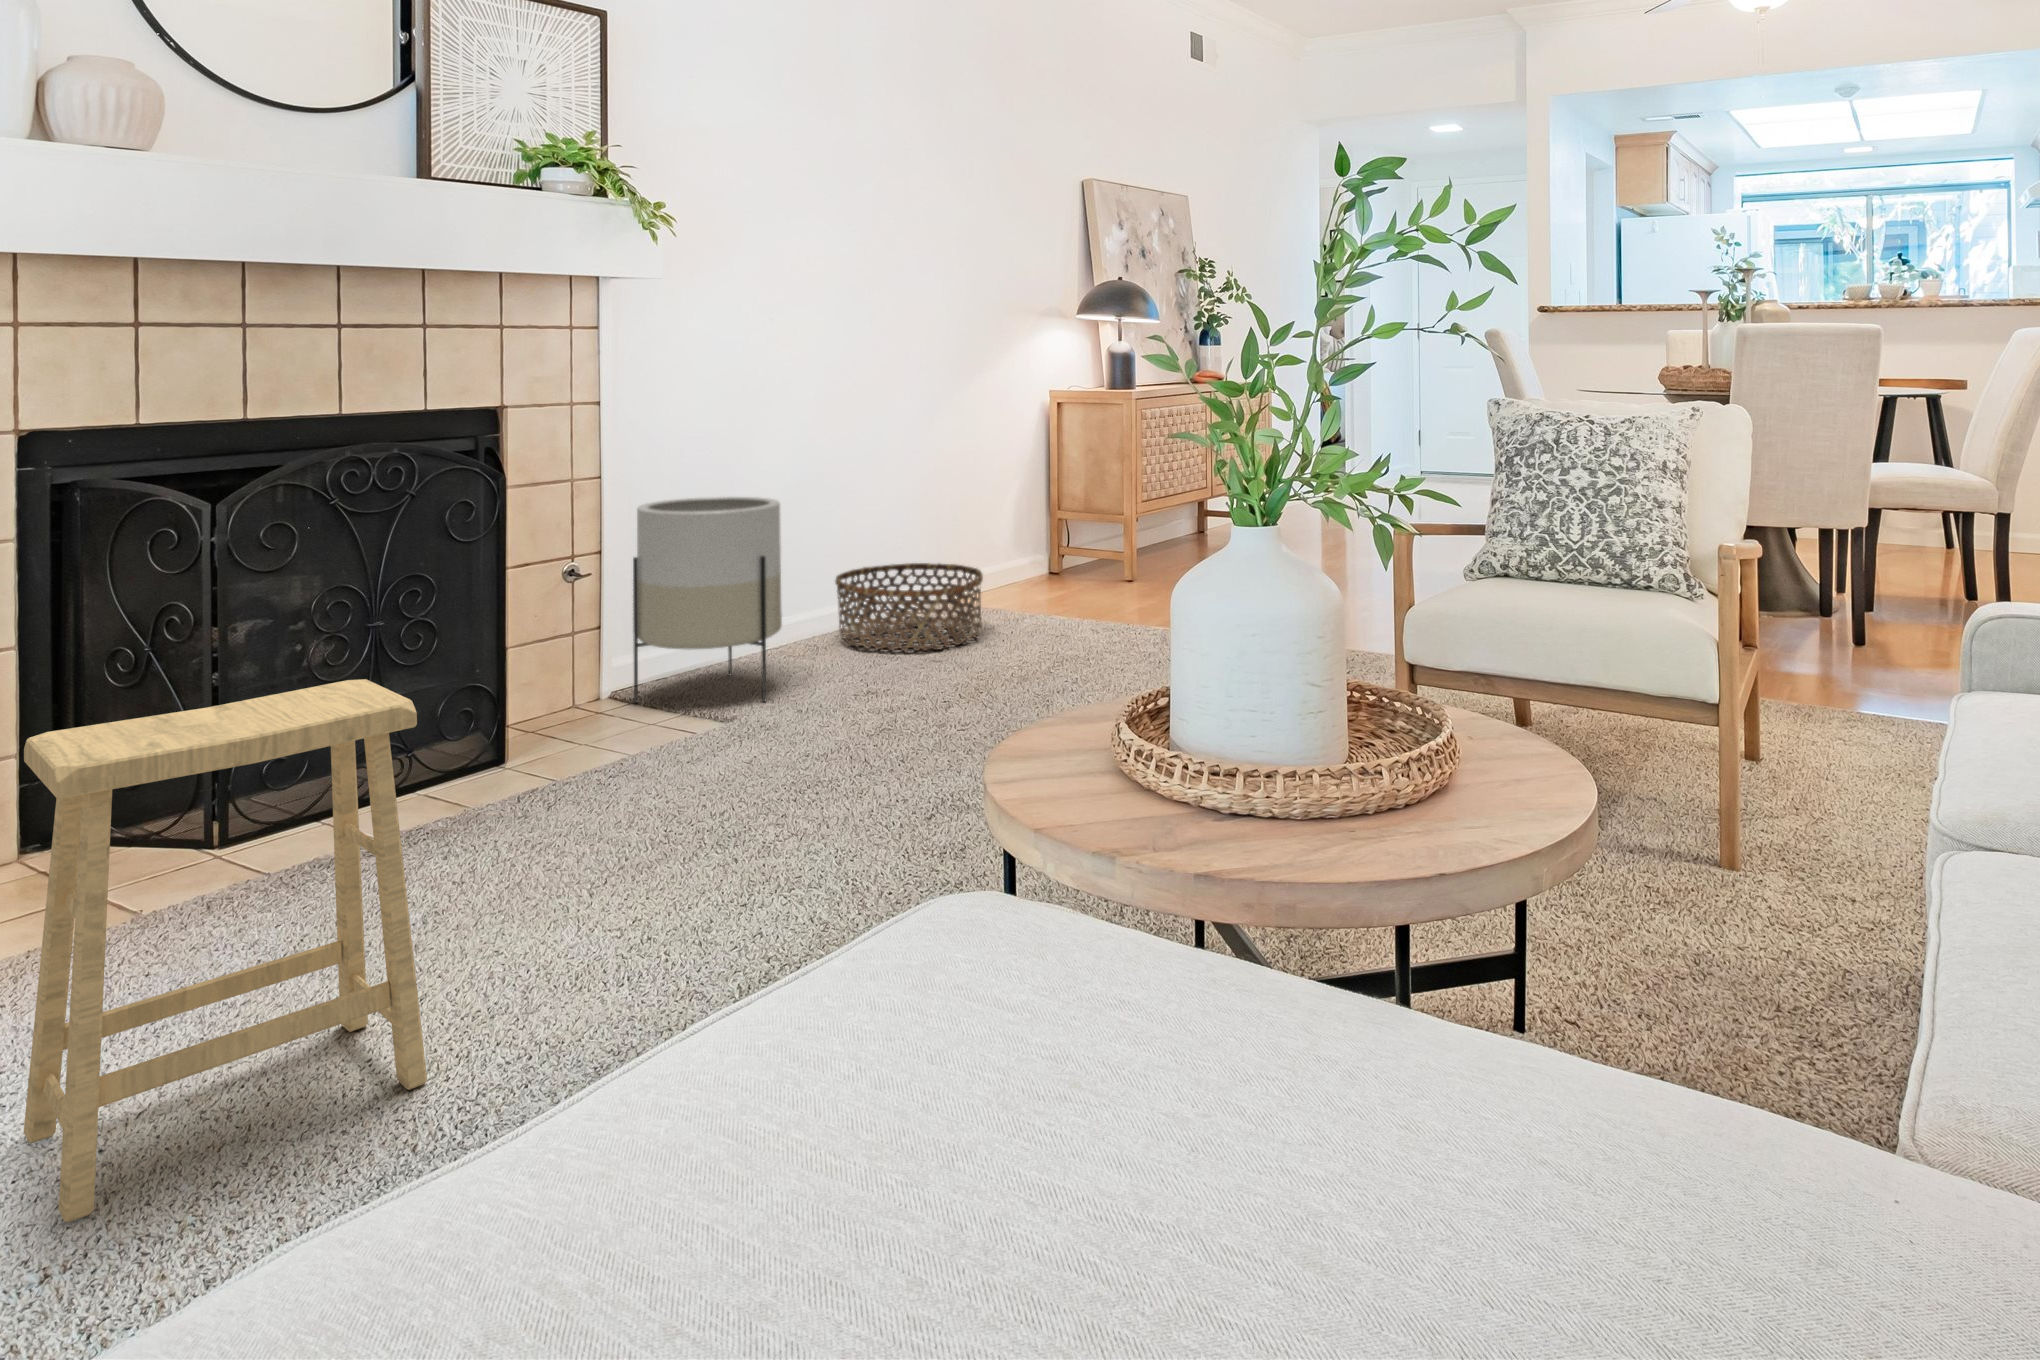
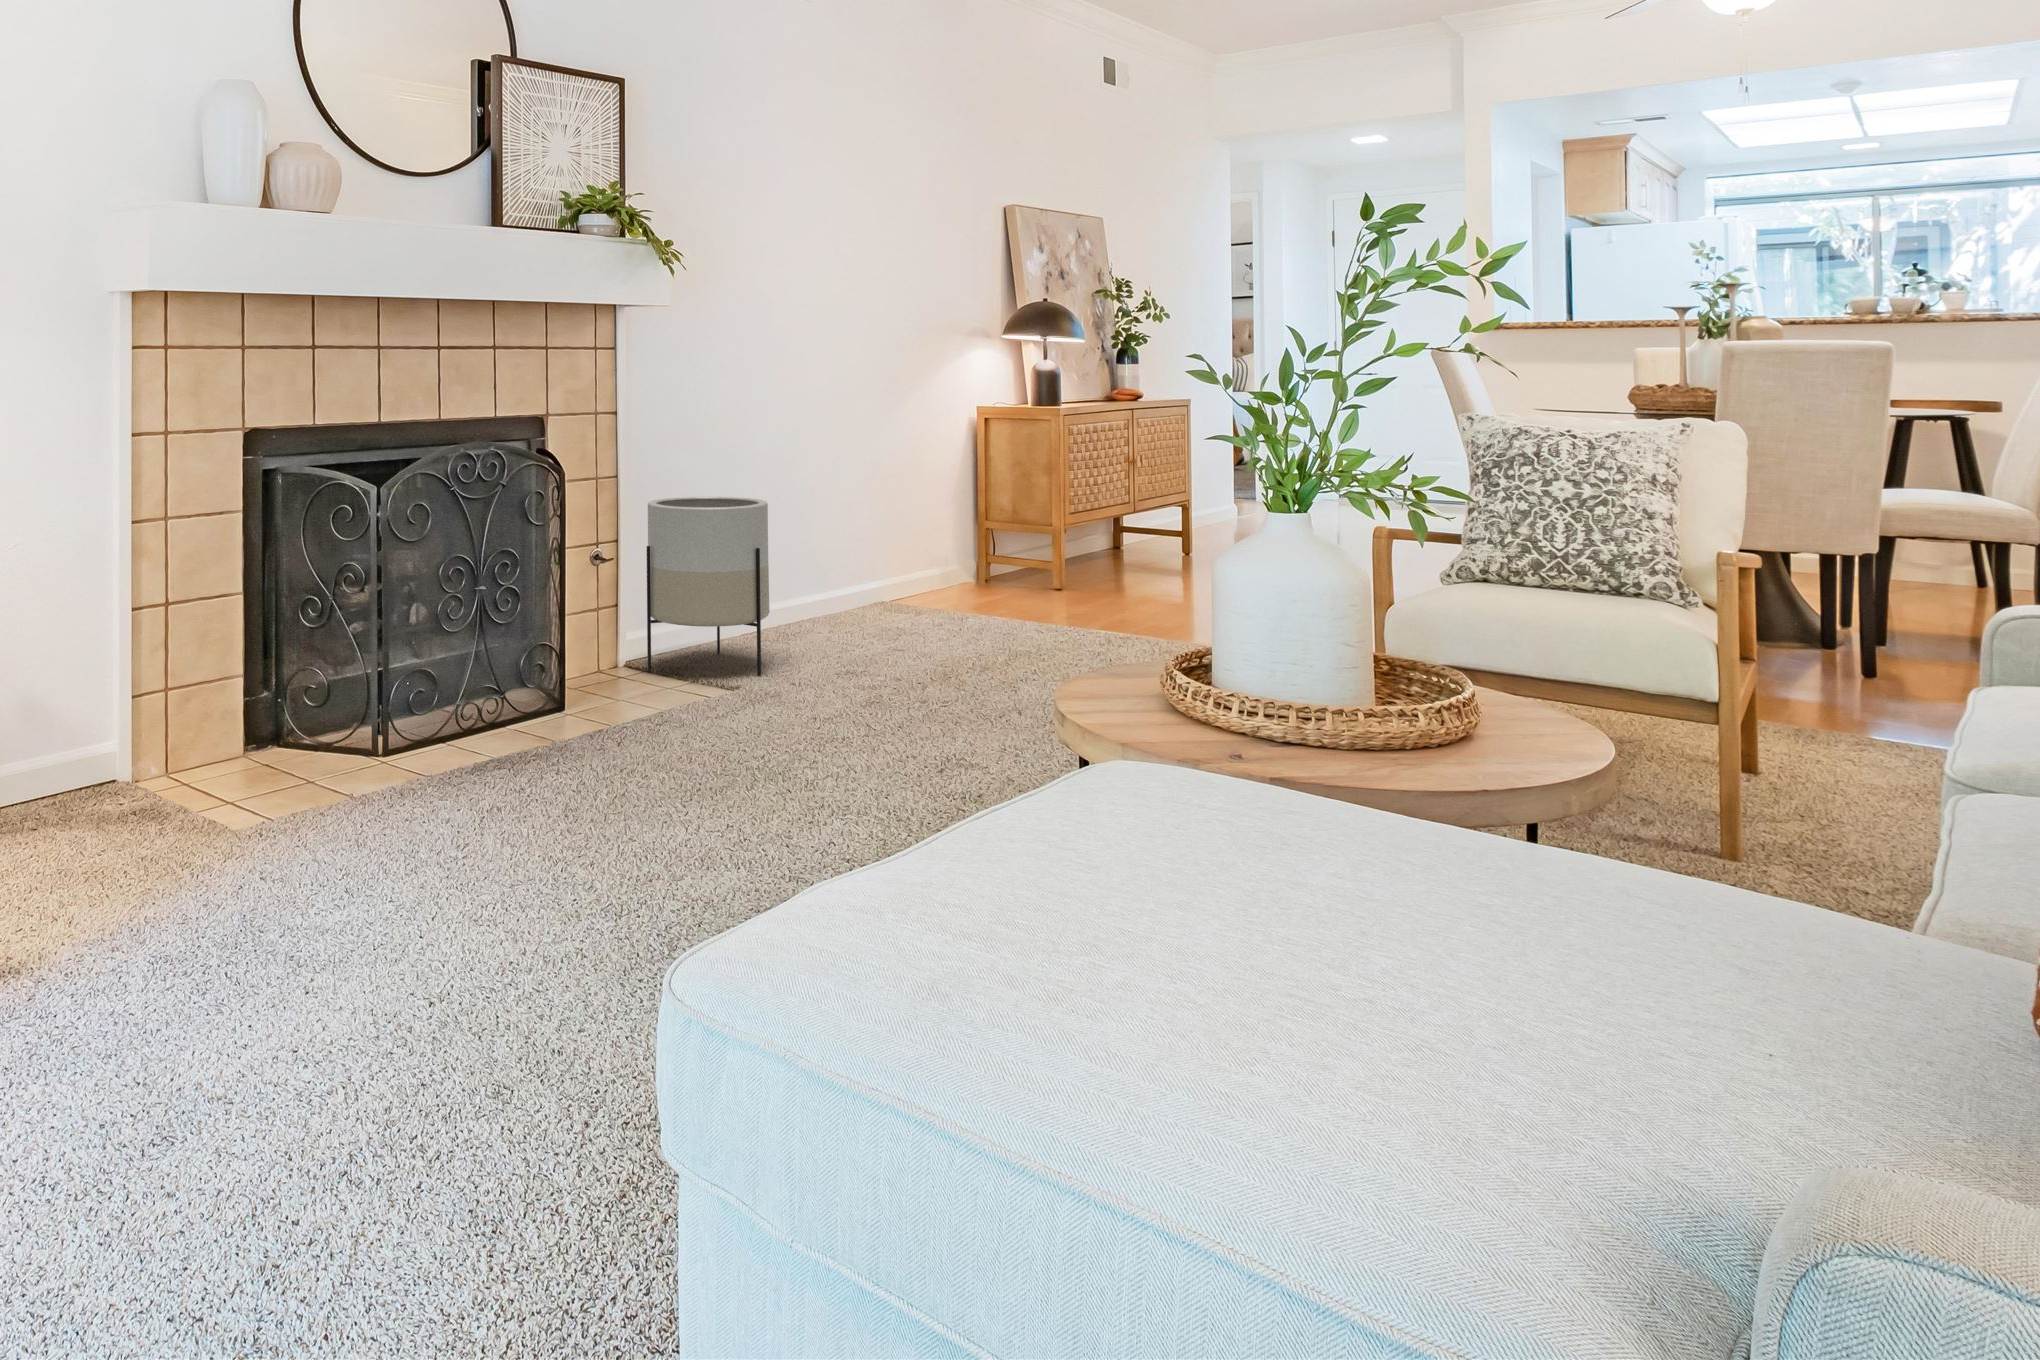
basket: present [835,563,983,651] -> none [798,564,933,641]
footstool: present [24,679,427,1223] -> none [379,614,639,968]

